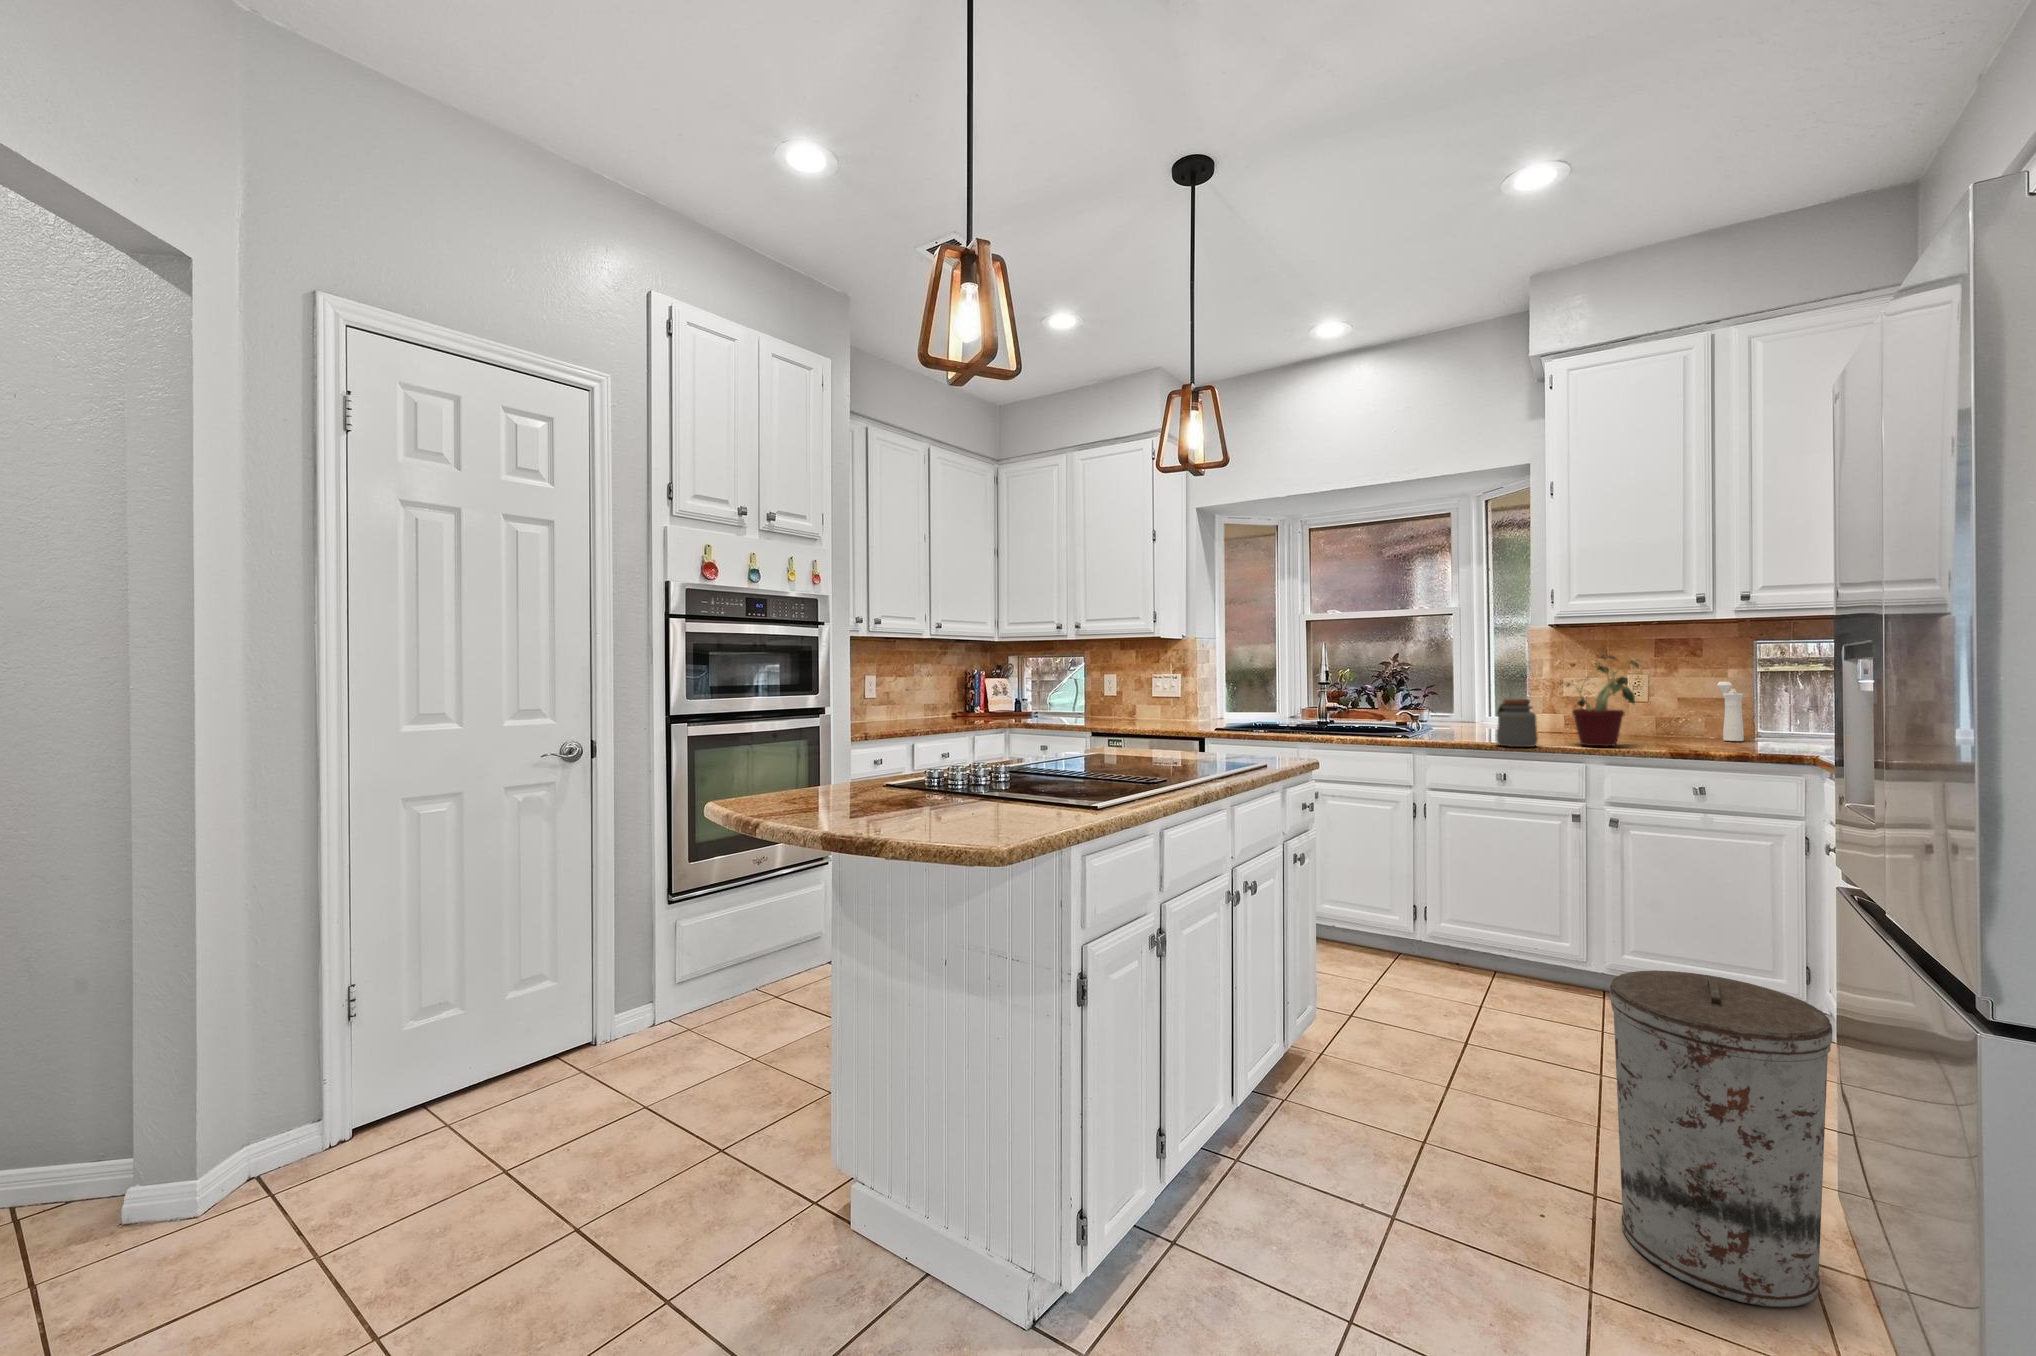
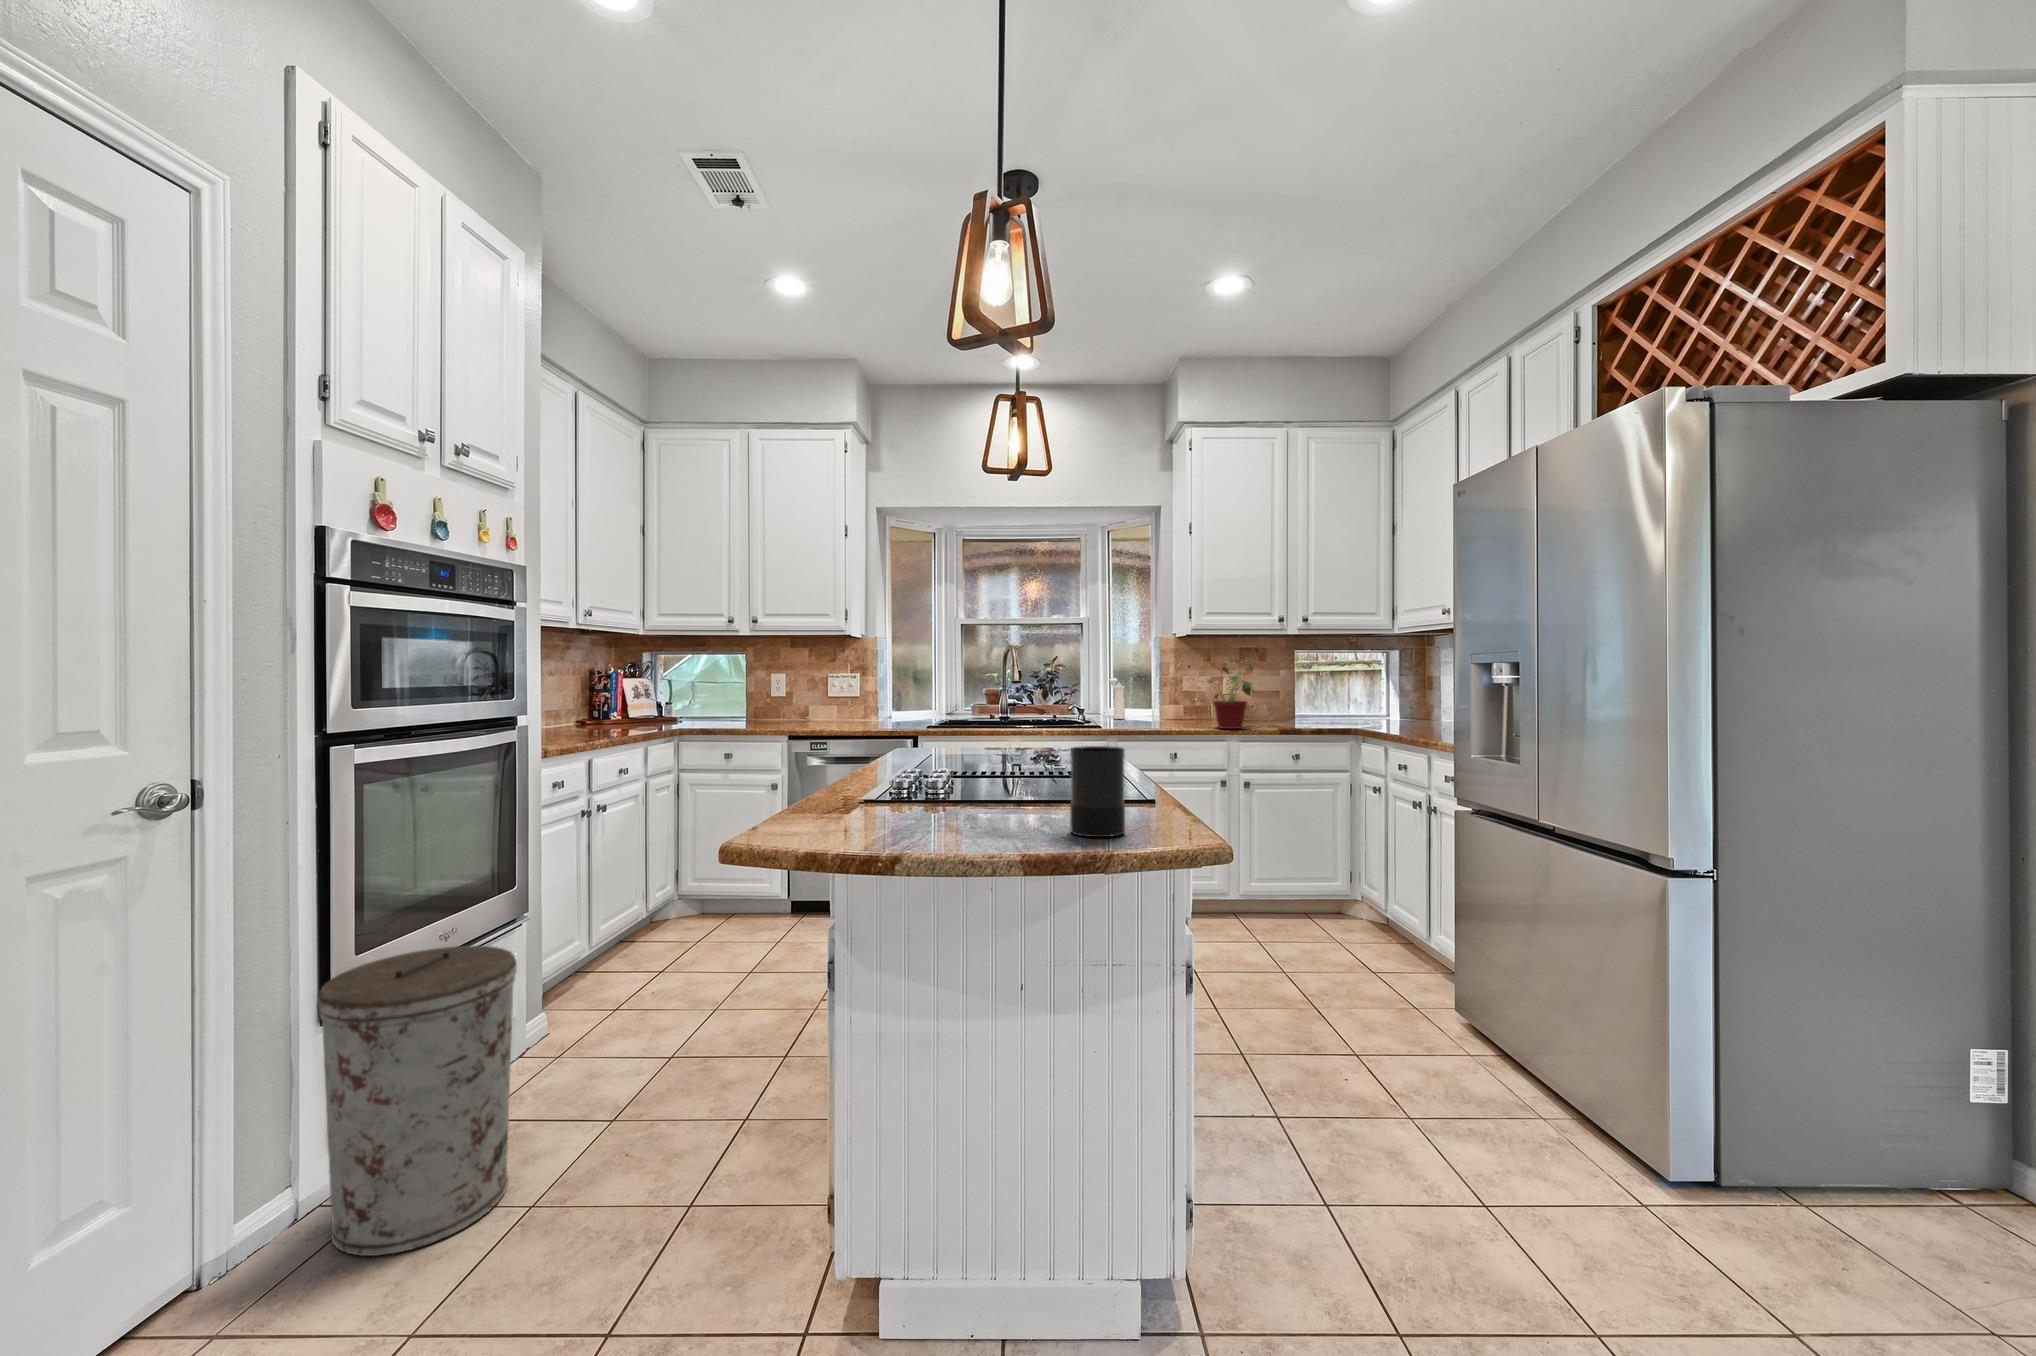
pepper mill: present [1717,682,1744,741] -> present [1109,678,1125,719]
jar: present [1497,699,1538,747] -> none [1168,693,1197,732]
candle: none [937,737,985,824] -> present [1070,746,1125,837]
trash can: present [1610,970,1832,1307] -> present [318,946,517,1256]

